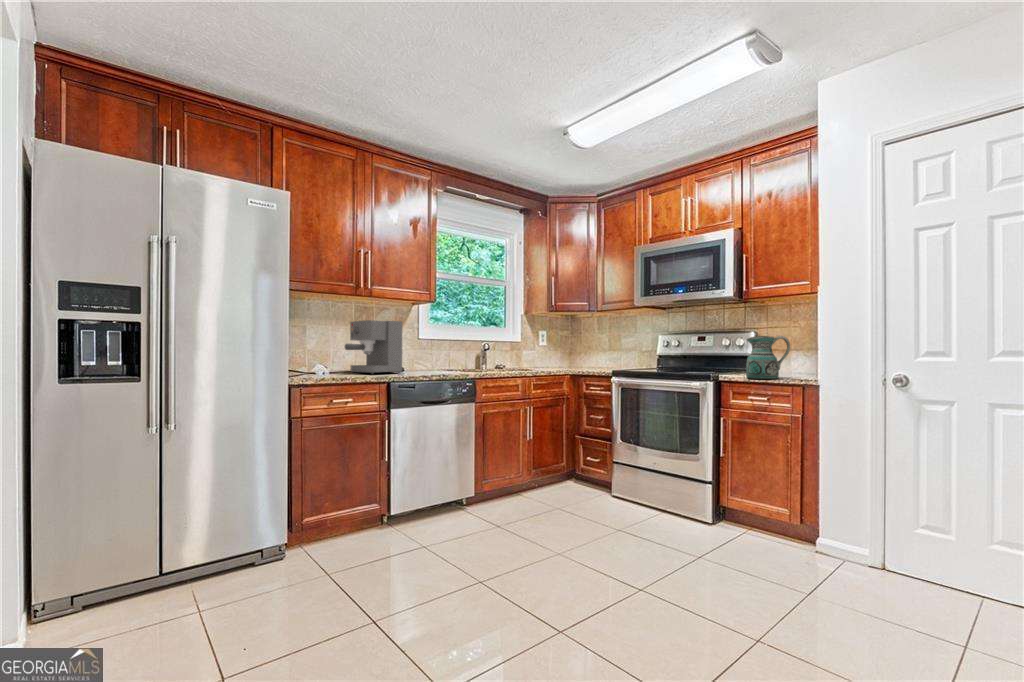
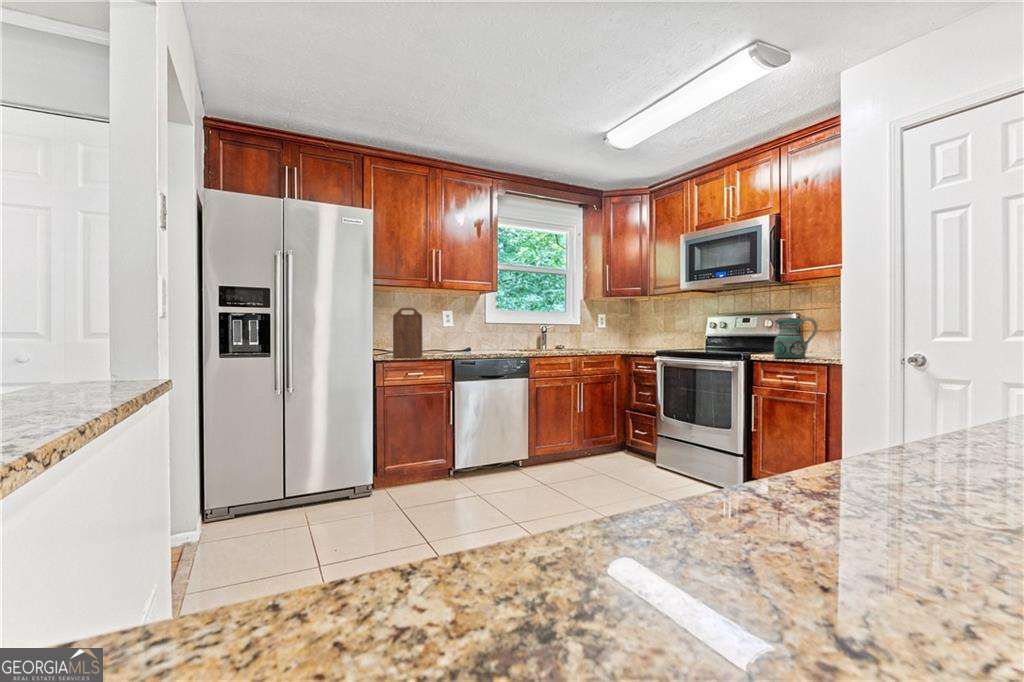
cutting board: none [312,318,351,381] -> present [393,308,423,358]
coffee maker: present [345,320,402,374] -> none [421,309,469,353]

